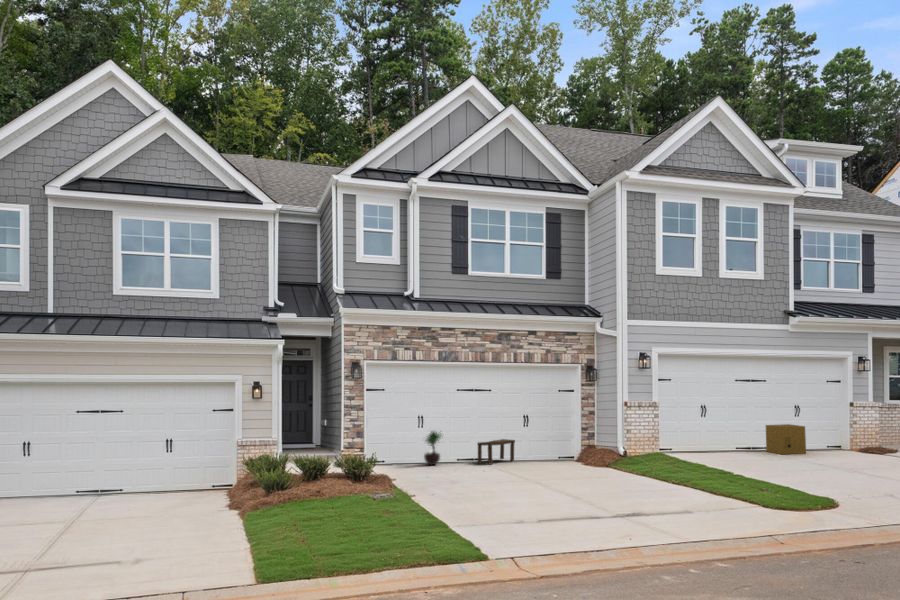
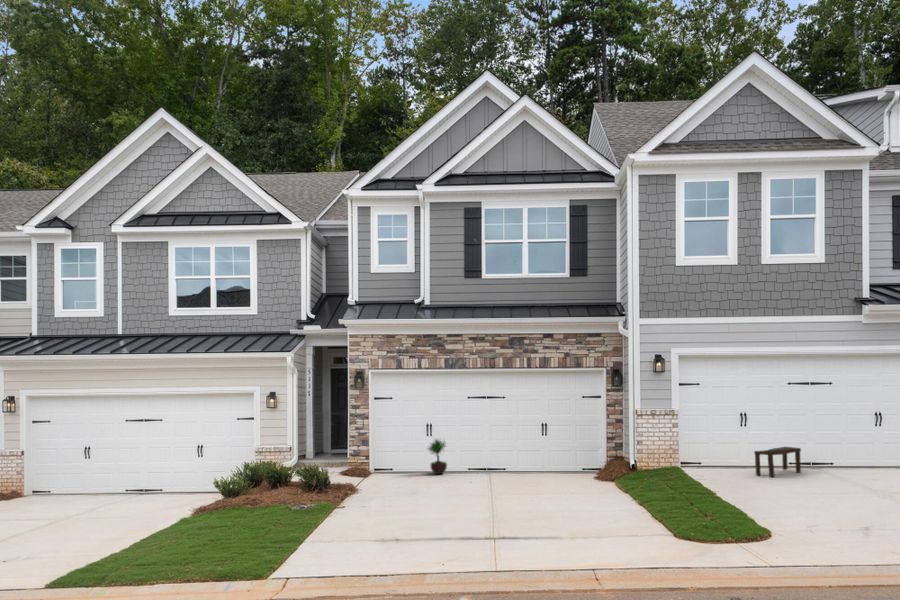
cardboard box: present [766,424,806,454] -> none [833,436,882,473]
bench: present [477,439,515,464] -> present [754,447,801,477]

